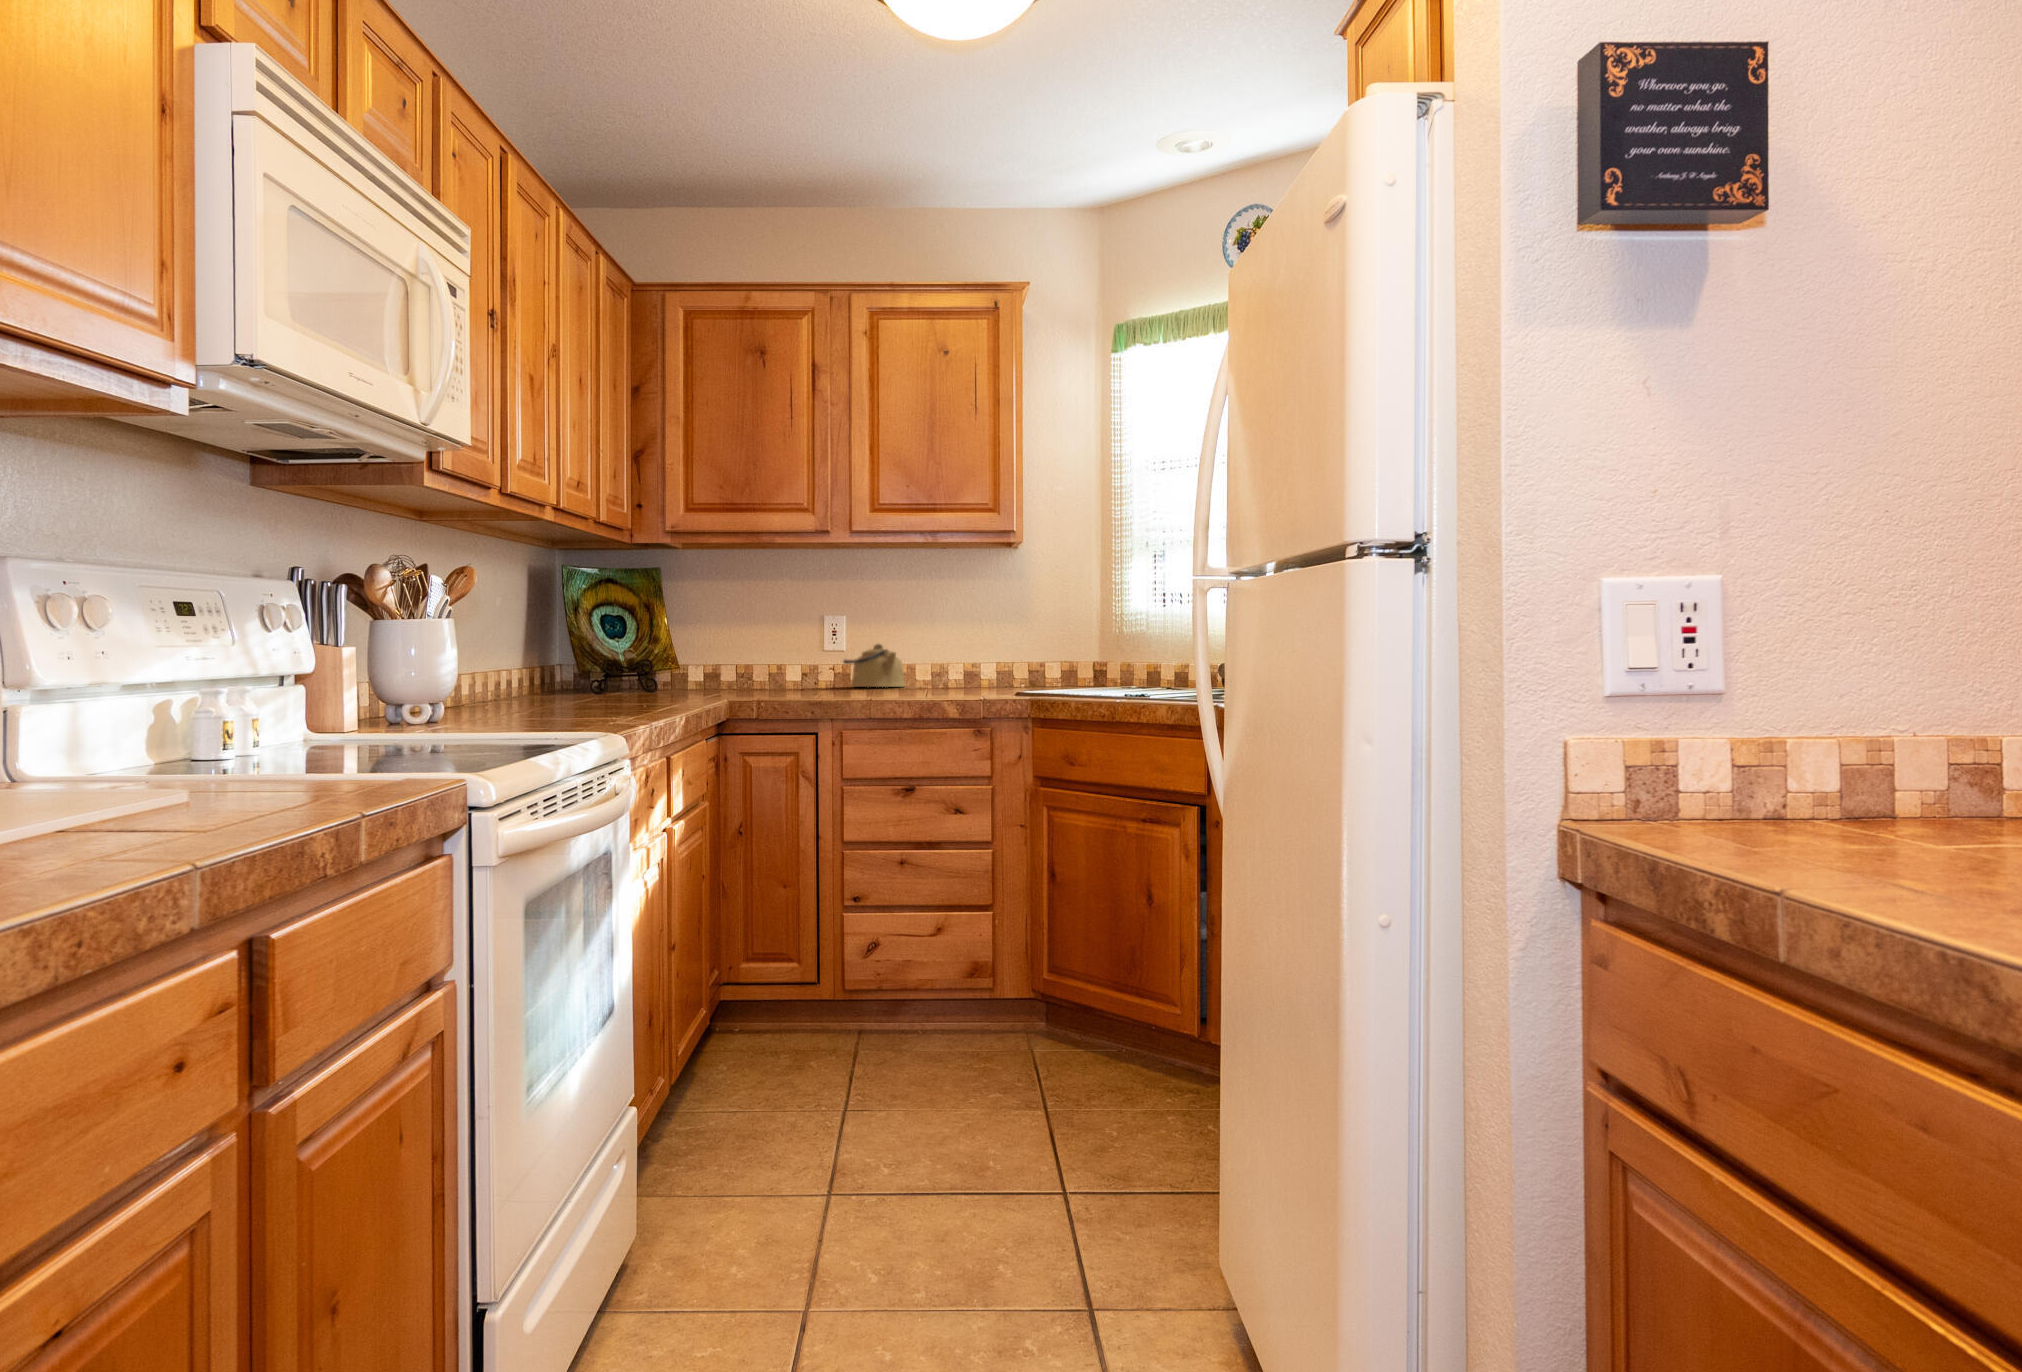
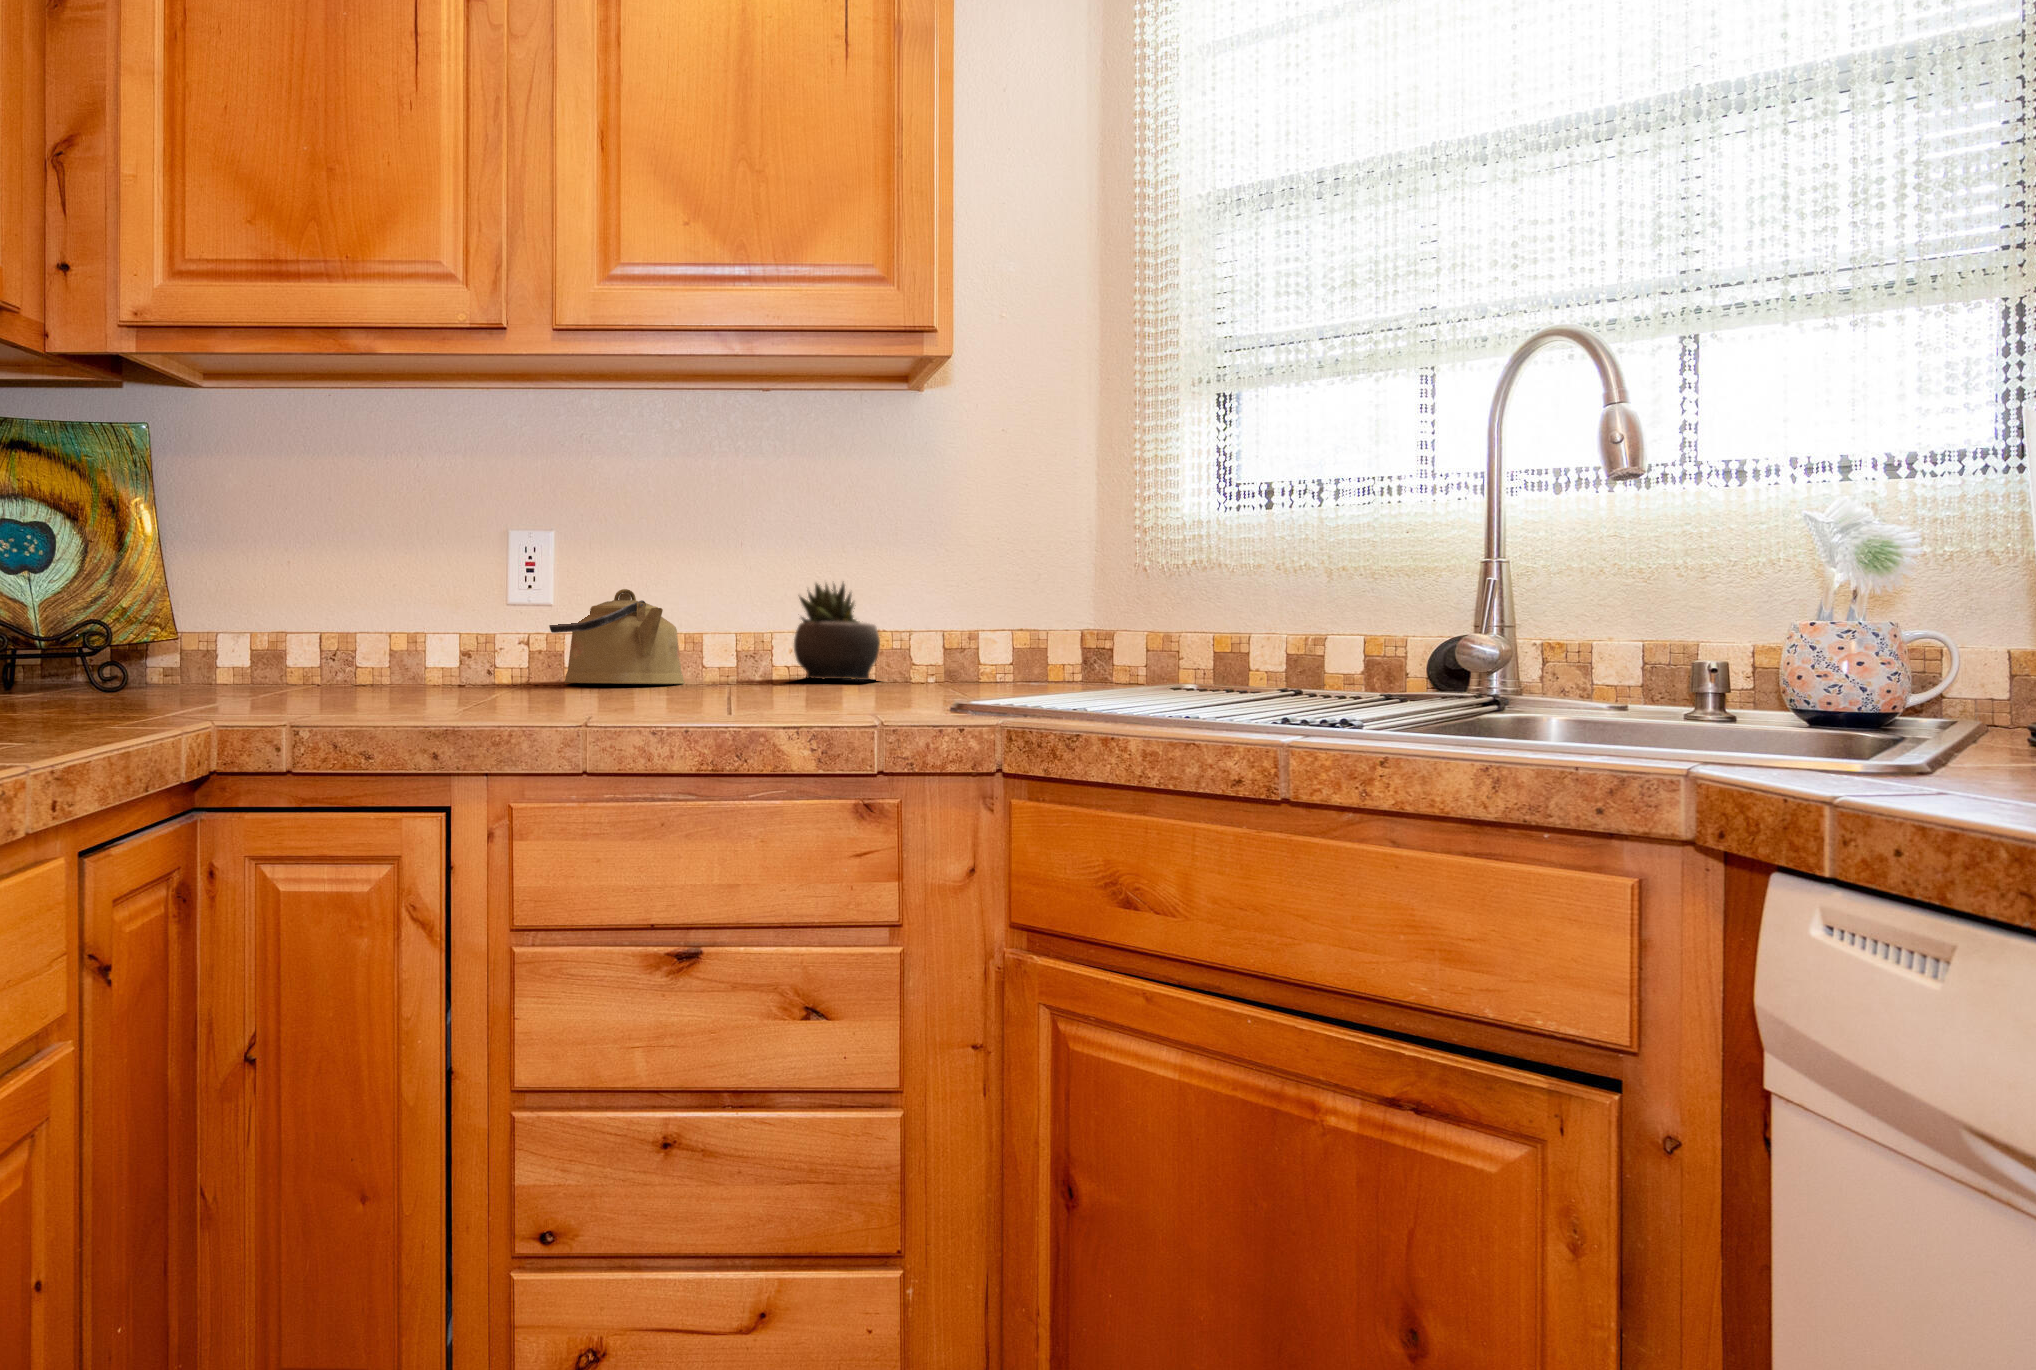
succulent plant: none [949,639,1003,685] -> present [794,583,880,680]

